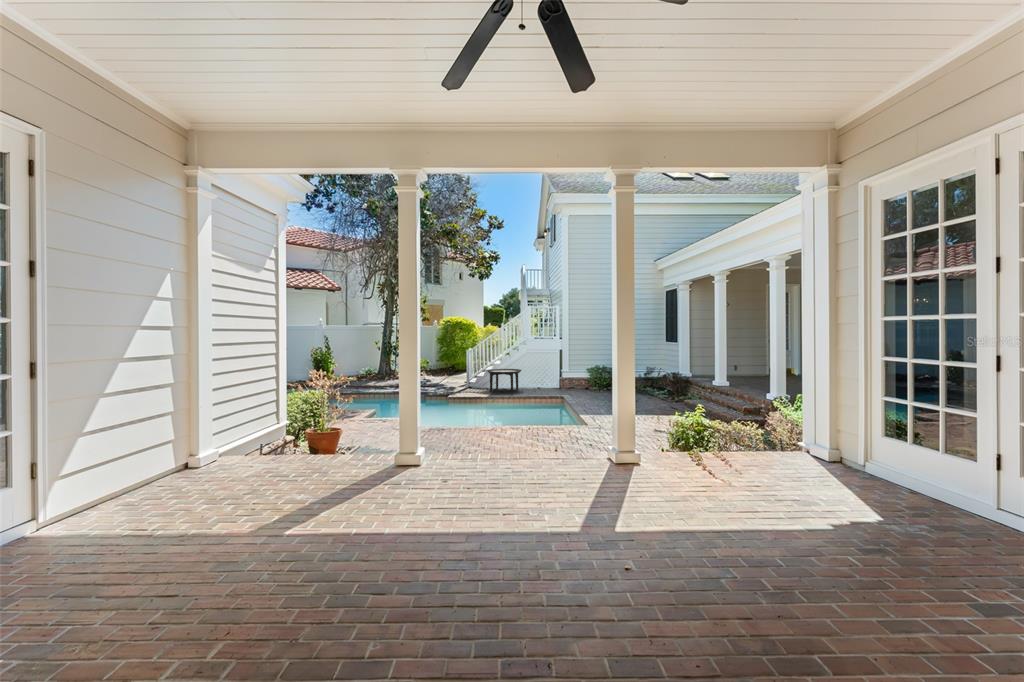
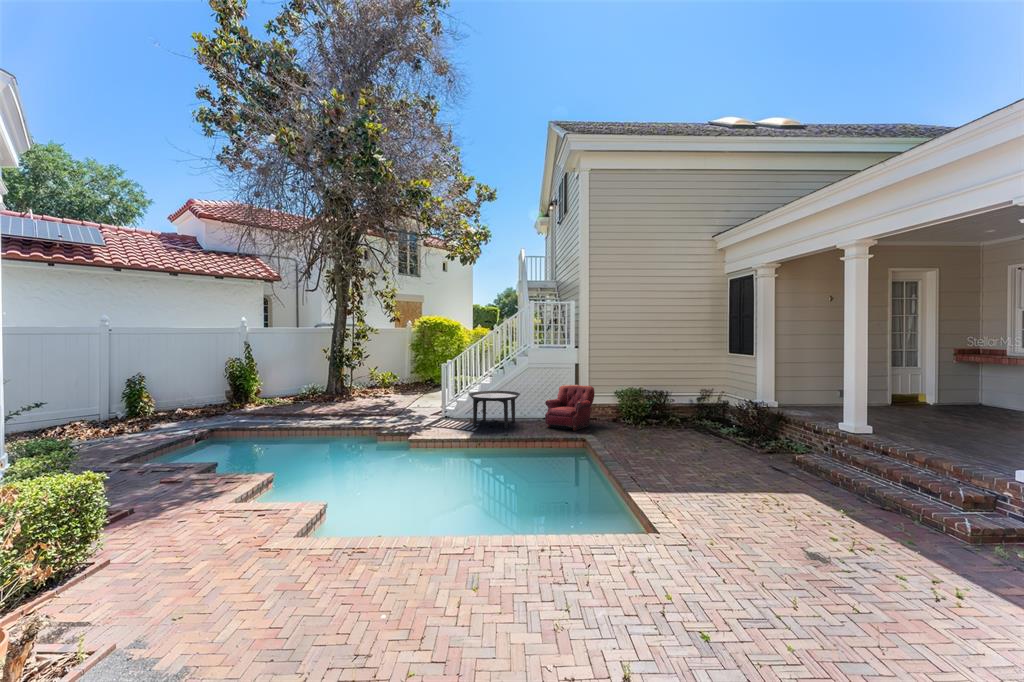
armchair: none [538,364,573,393] -> present [545,384,595,431]

